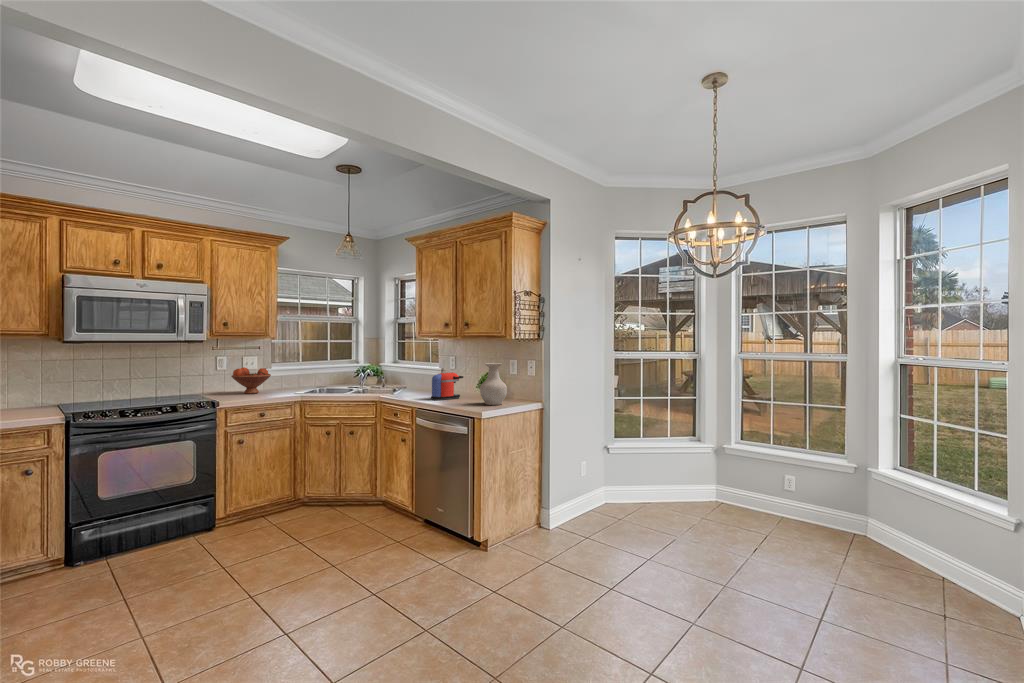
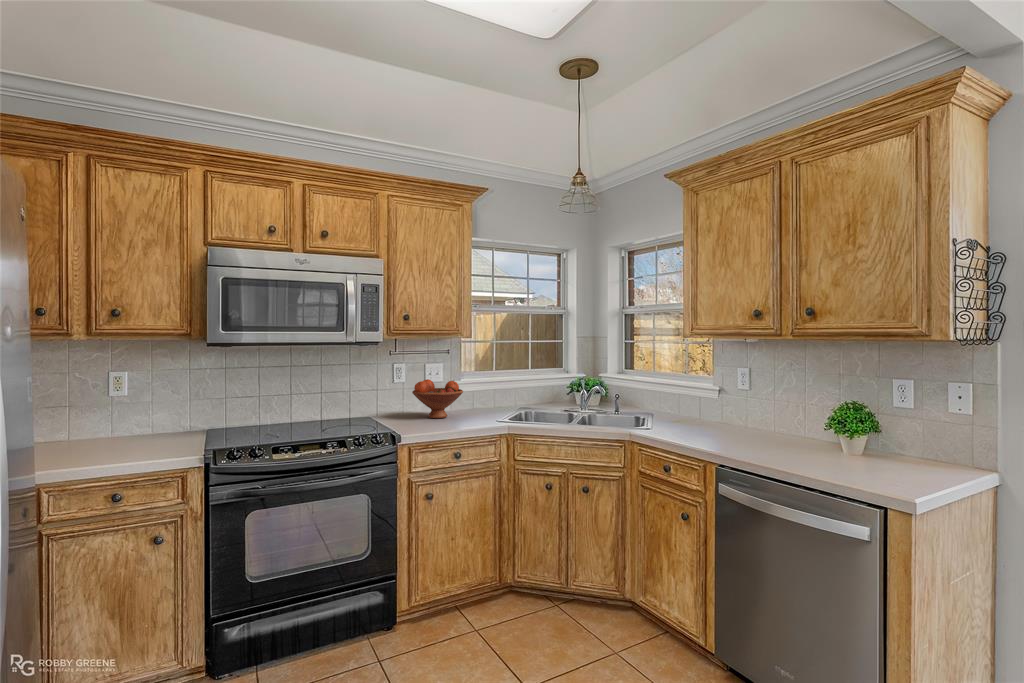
vase: present [480,363,507,405] -> none [854,388,920,474]
coffee maker: present [431,372,463,400] -> none [734,399,790,450]

